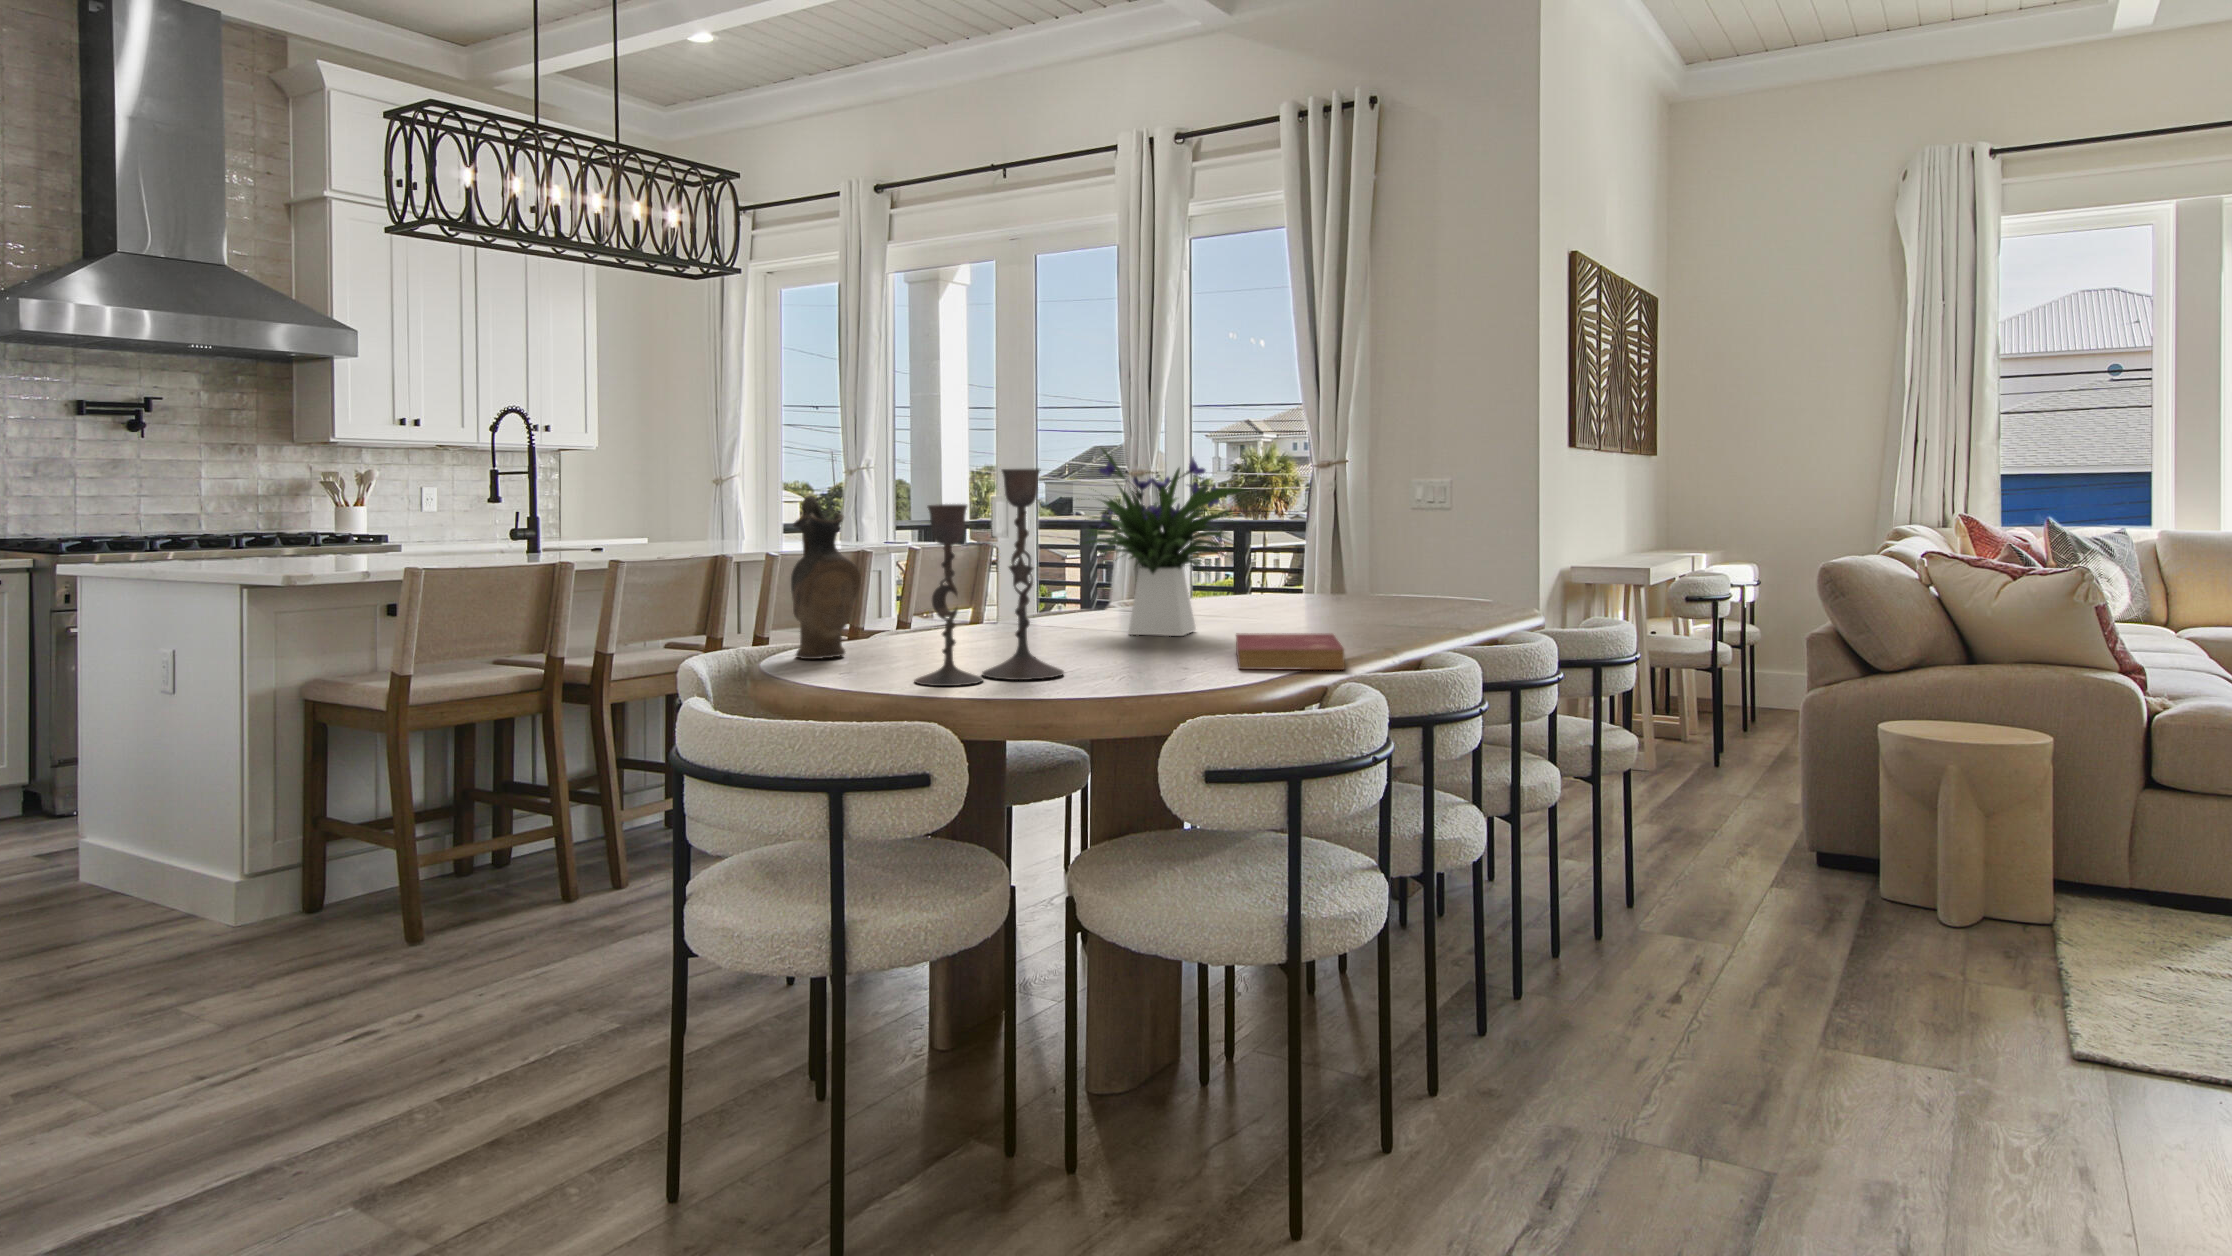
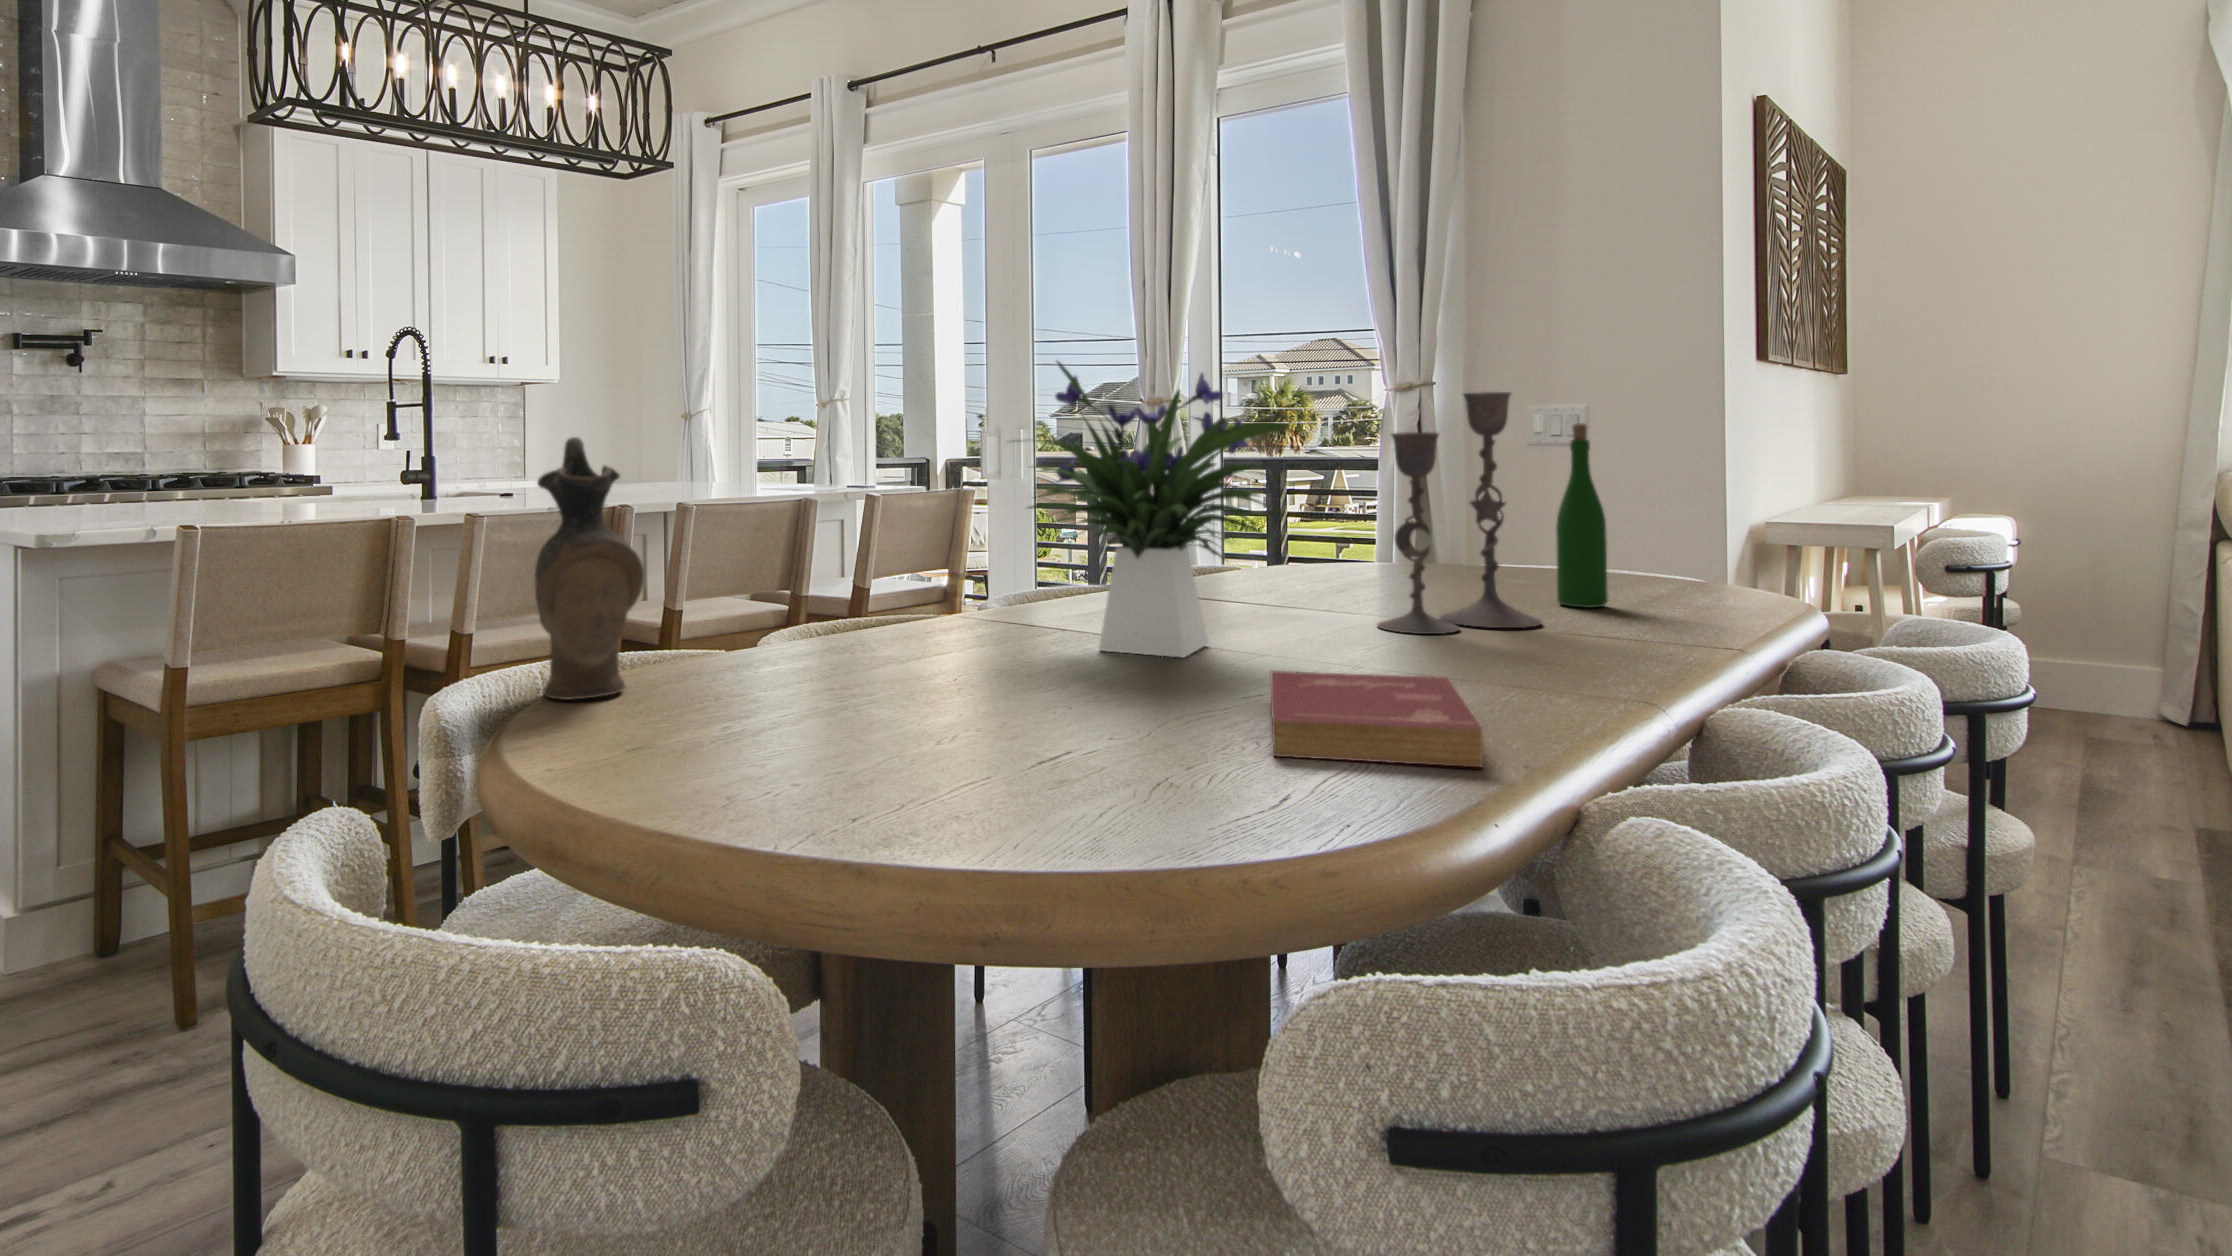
candlestick: present [915,469,1064,686] -> present [1378,392,1541,634]
wine bottle: none [1415,489,1447,611] -> present [1556,423,1608,608]

